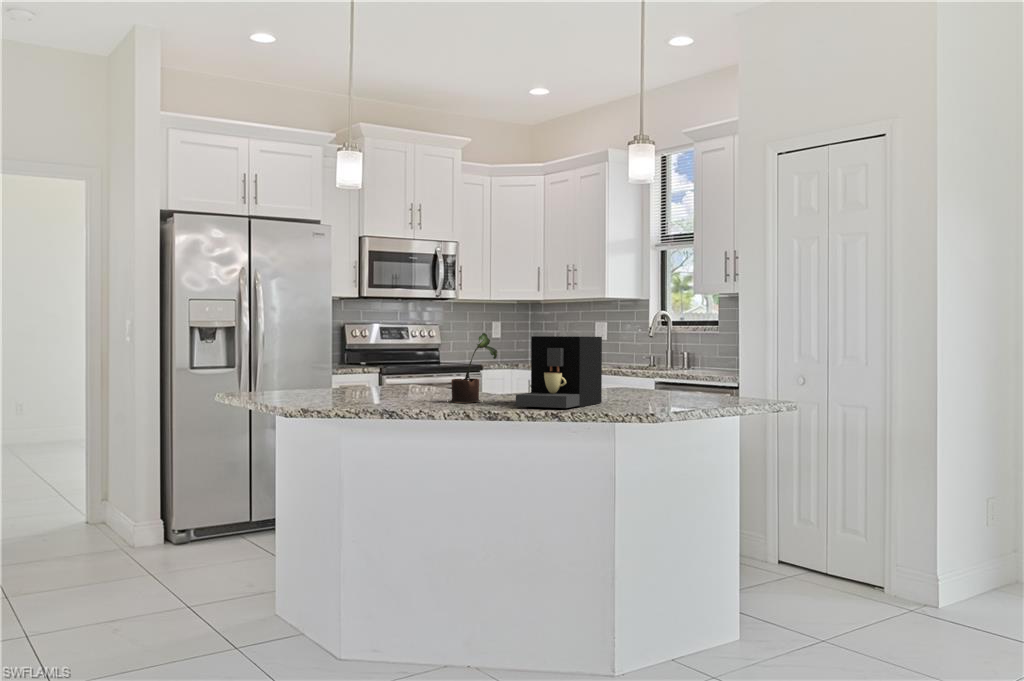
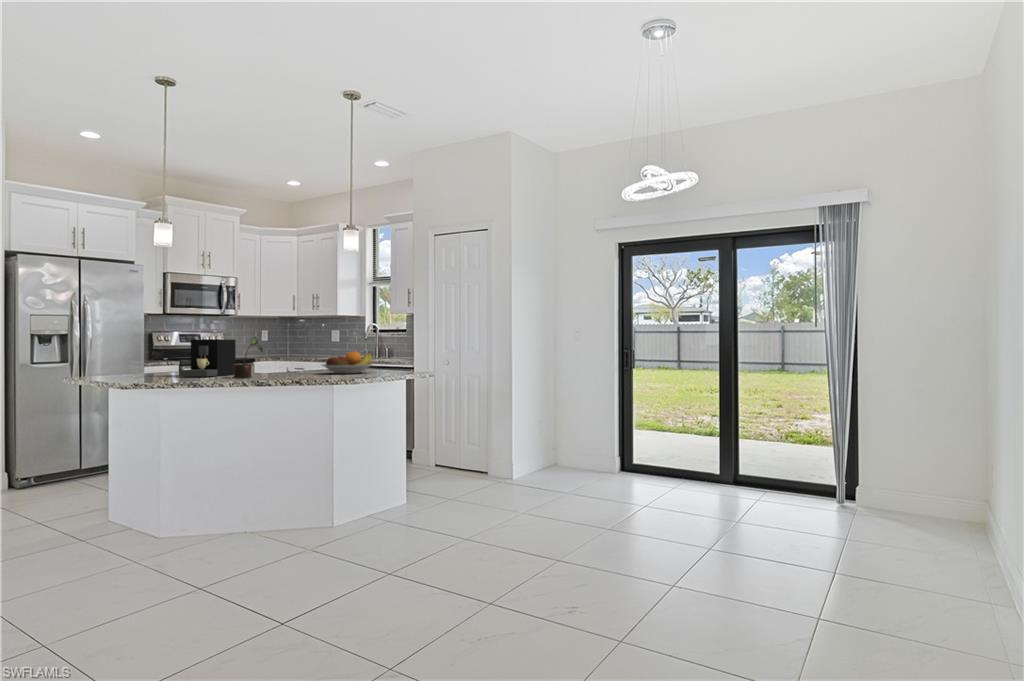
coffee maker: present [516,336,602,408] -> present [179,340,236,377]
fruit bowl: none [590,360,681,399] -> present [322,351,373,374]

